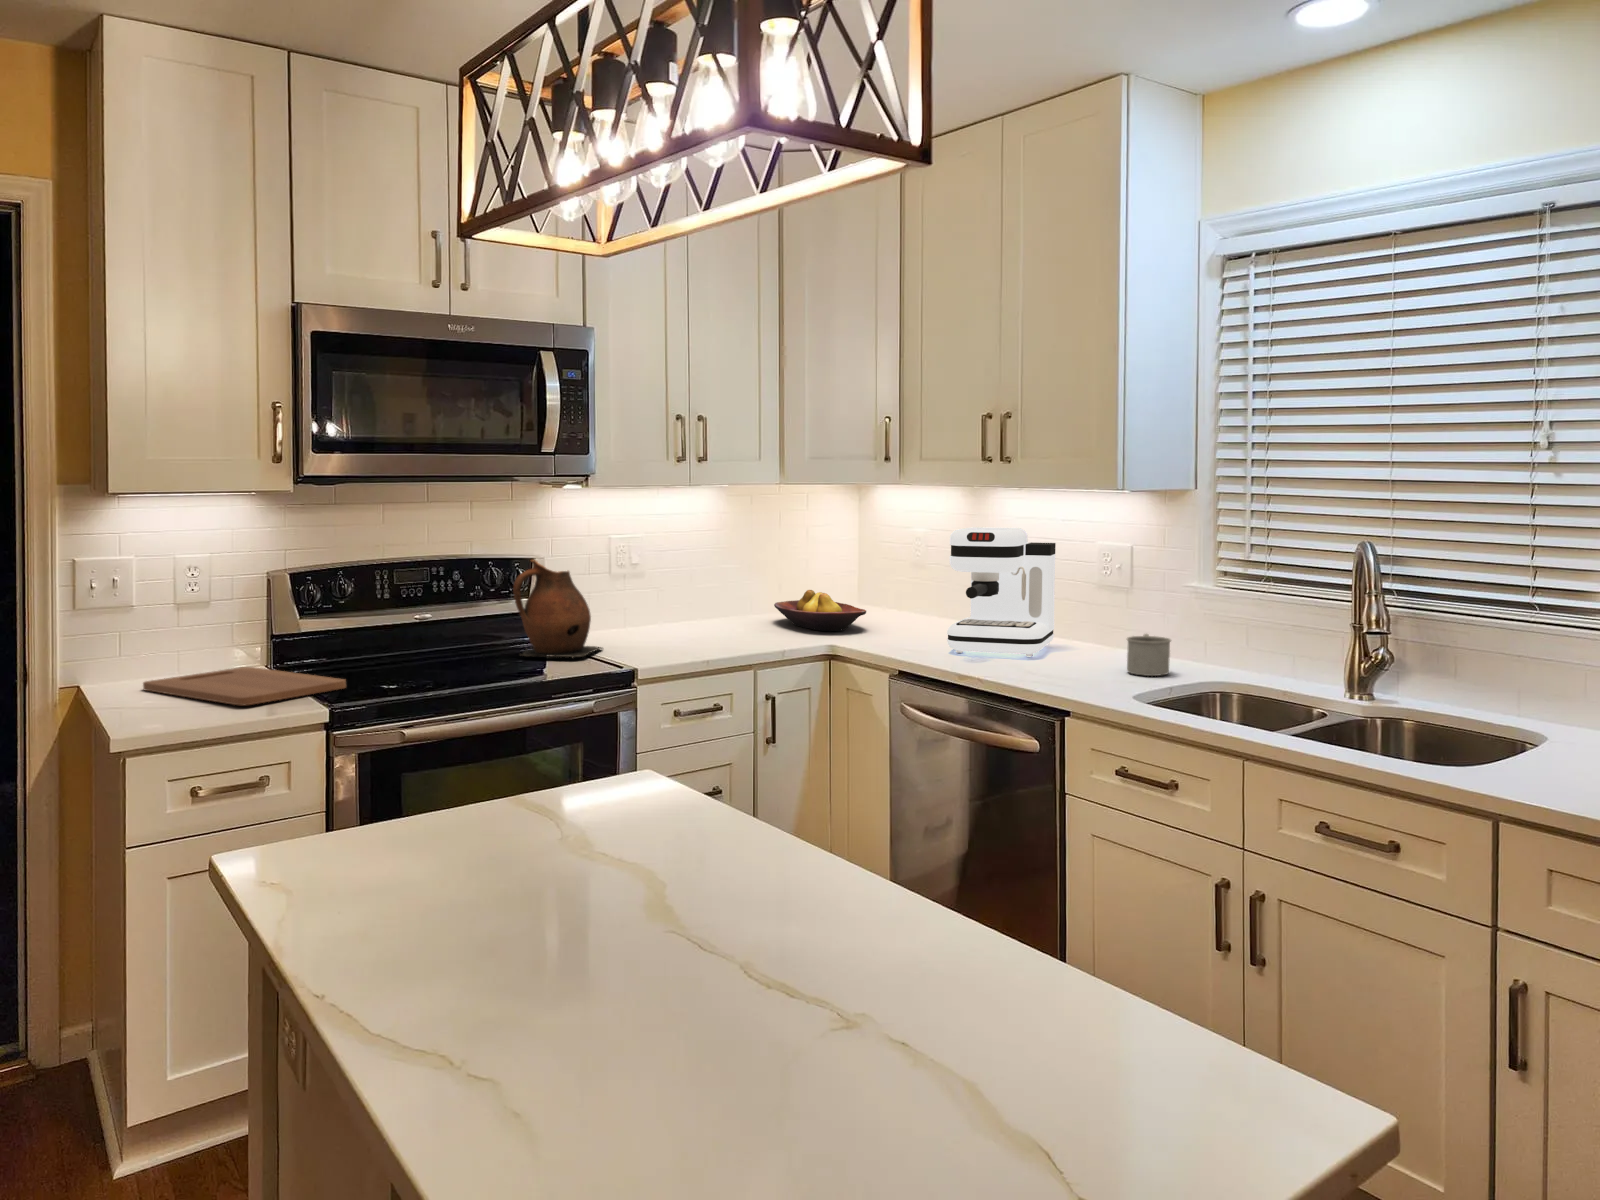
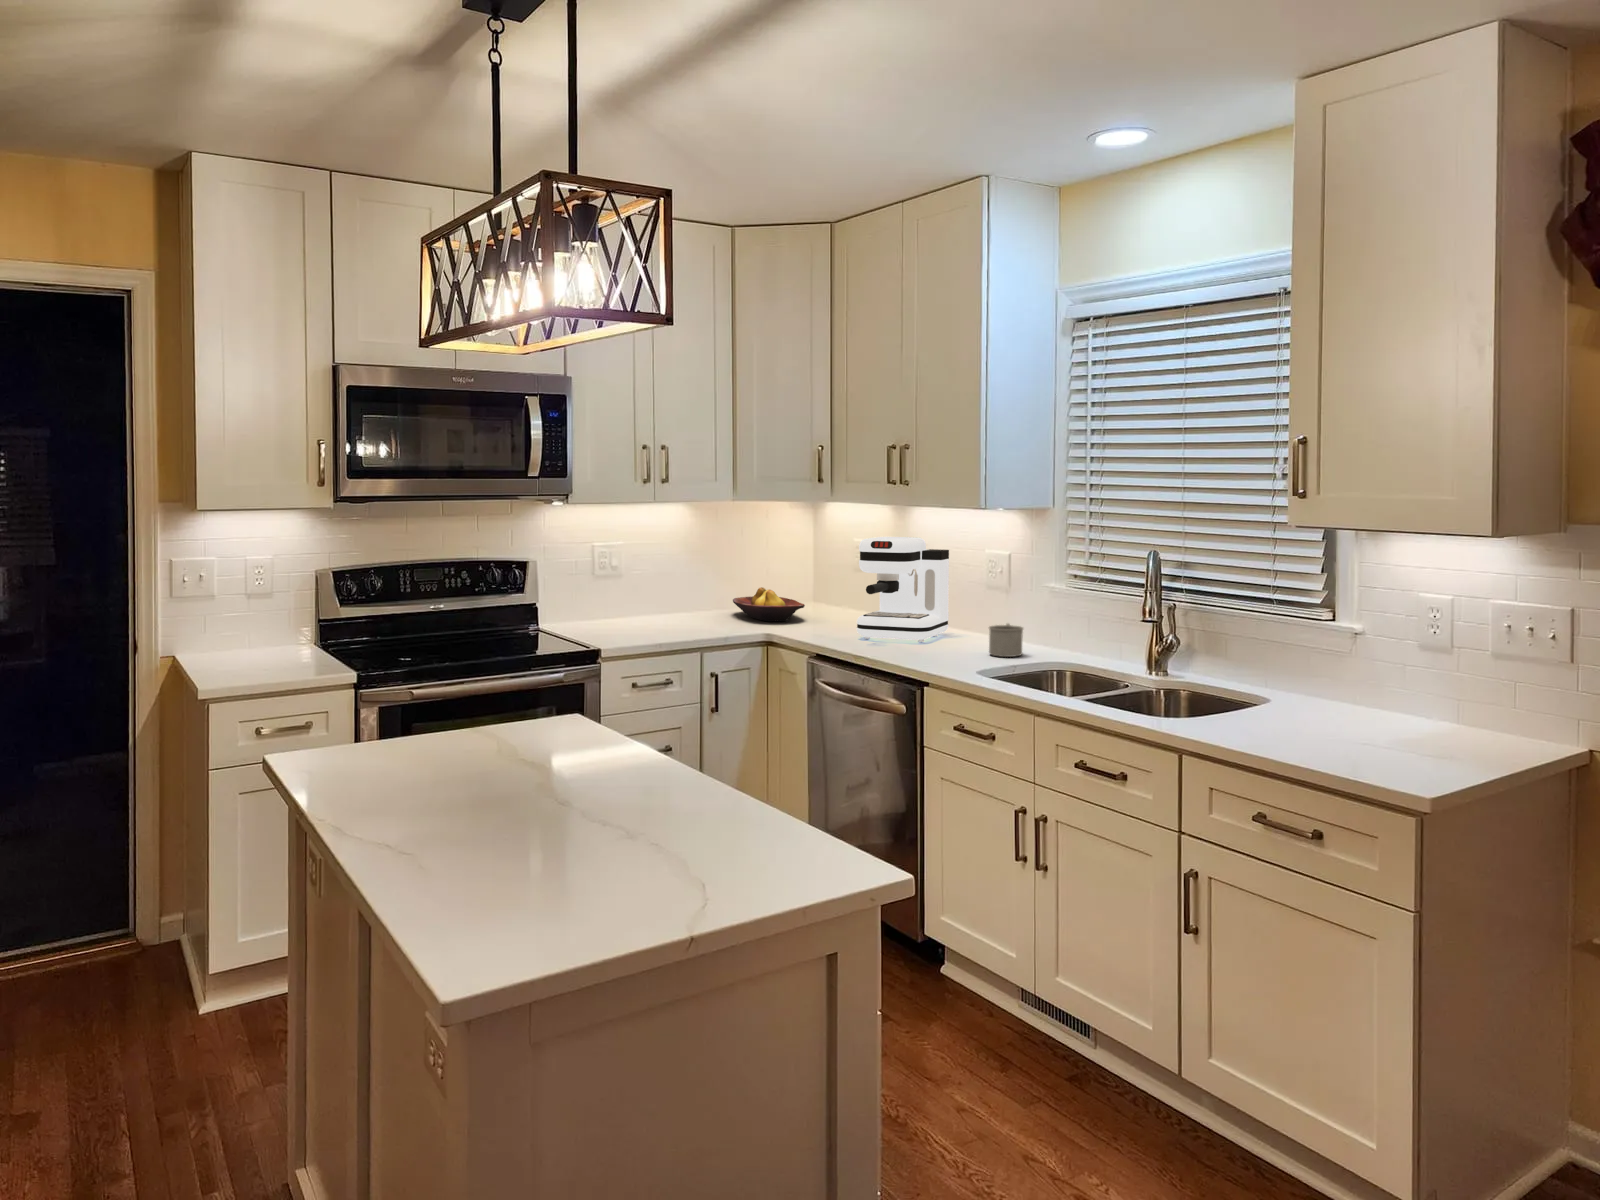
ceramic pitcher: present [513,560,603,658] -> none [508,561,582,640]
cutting board: present [143,667,346,706] -> none [222,643,373,670]

